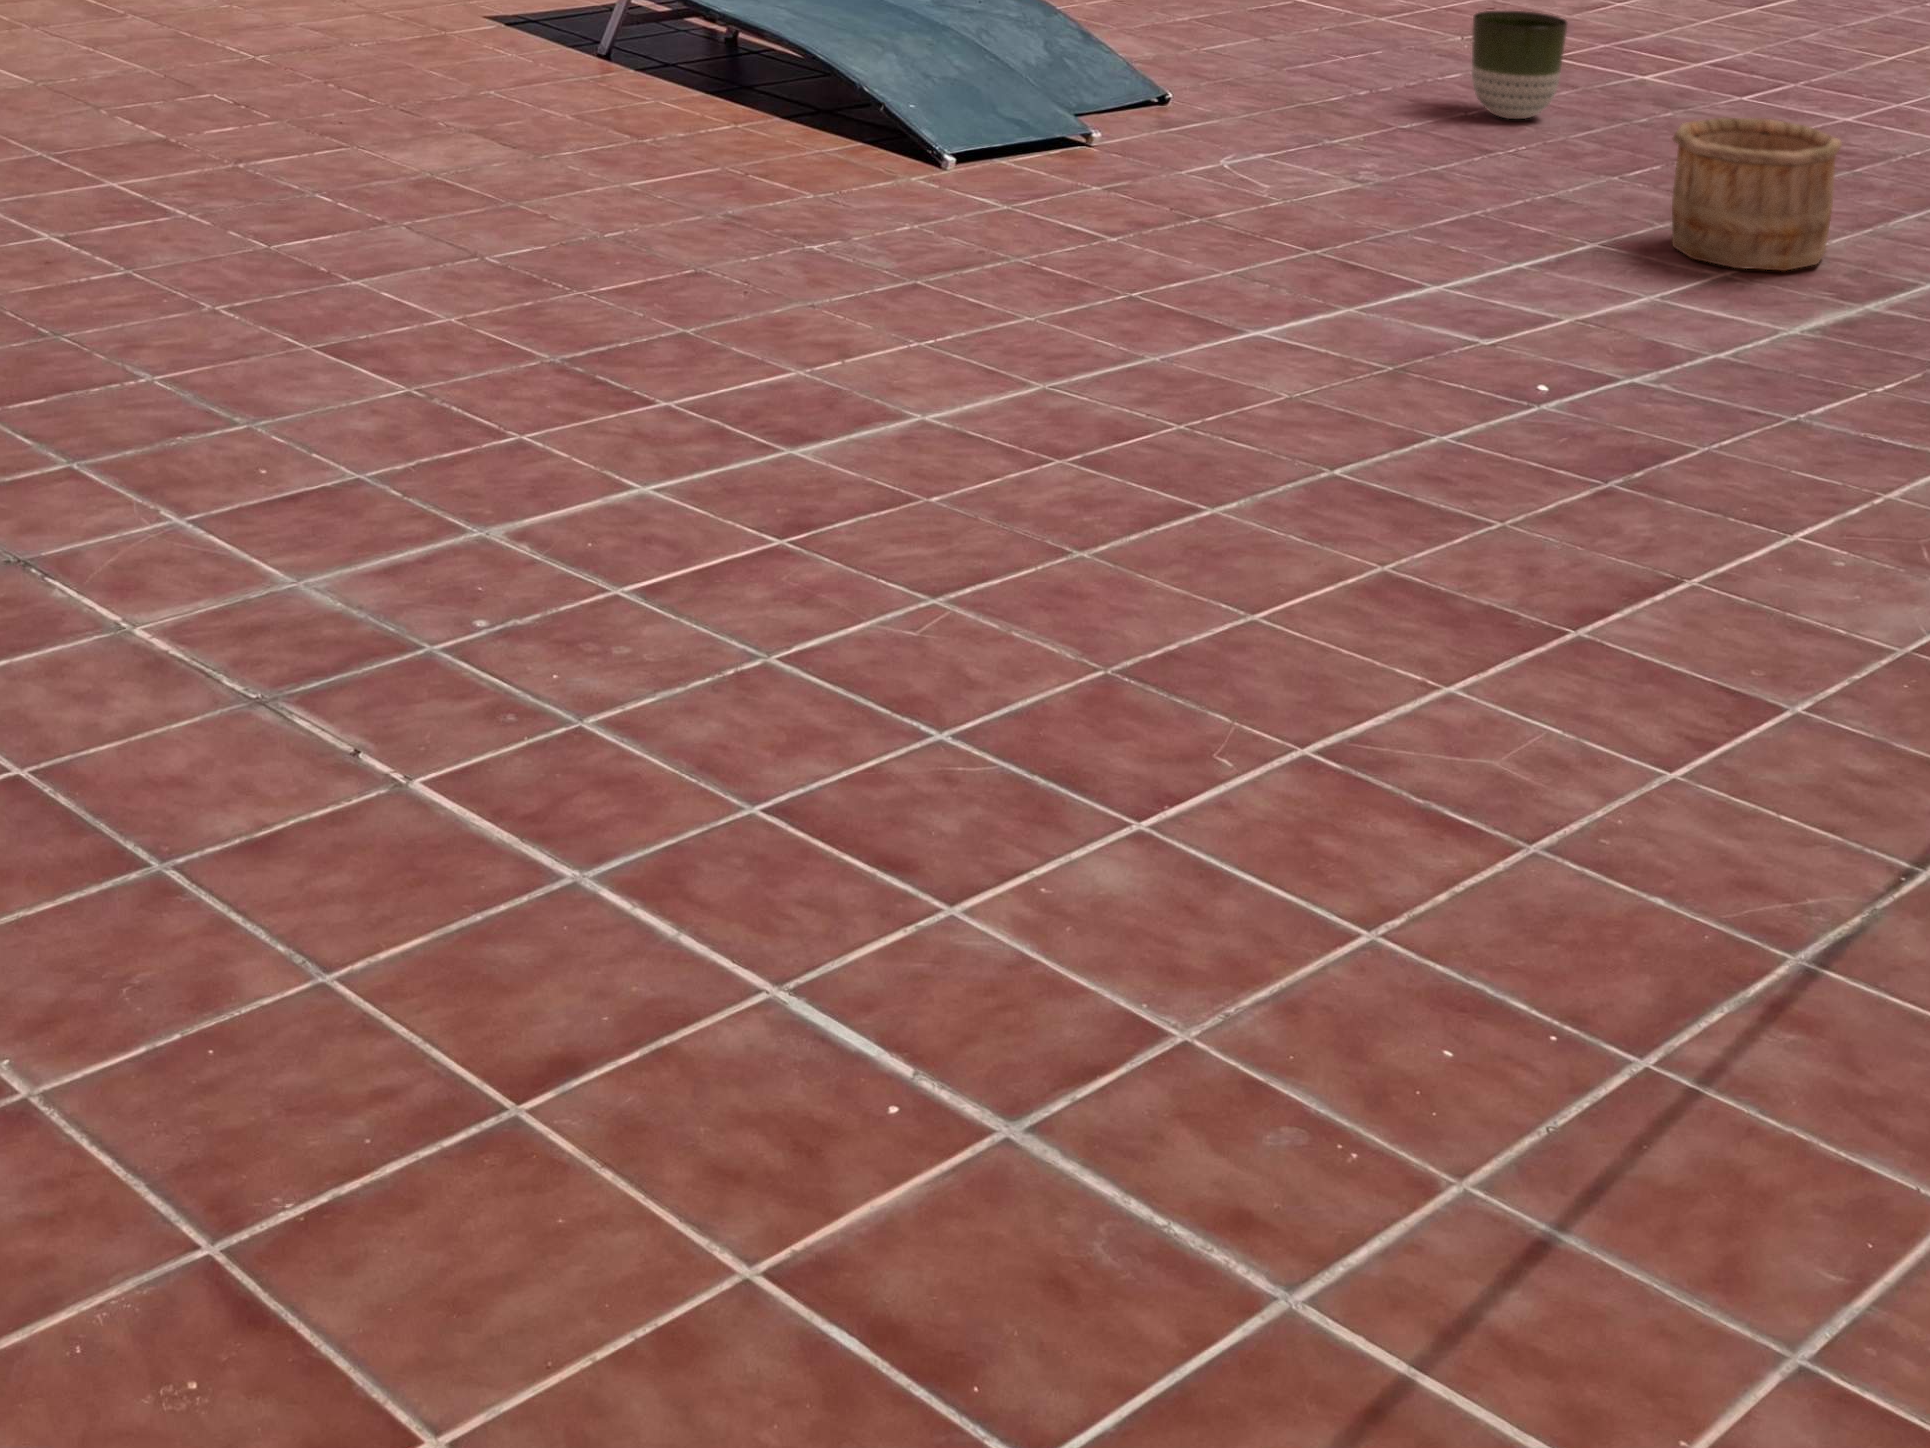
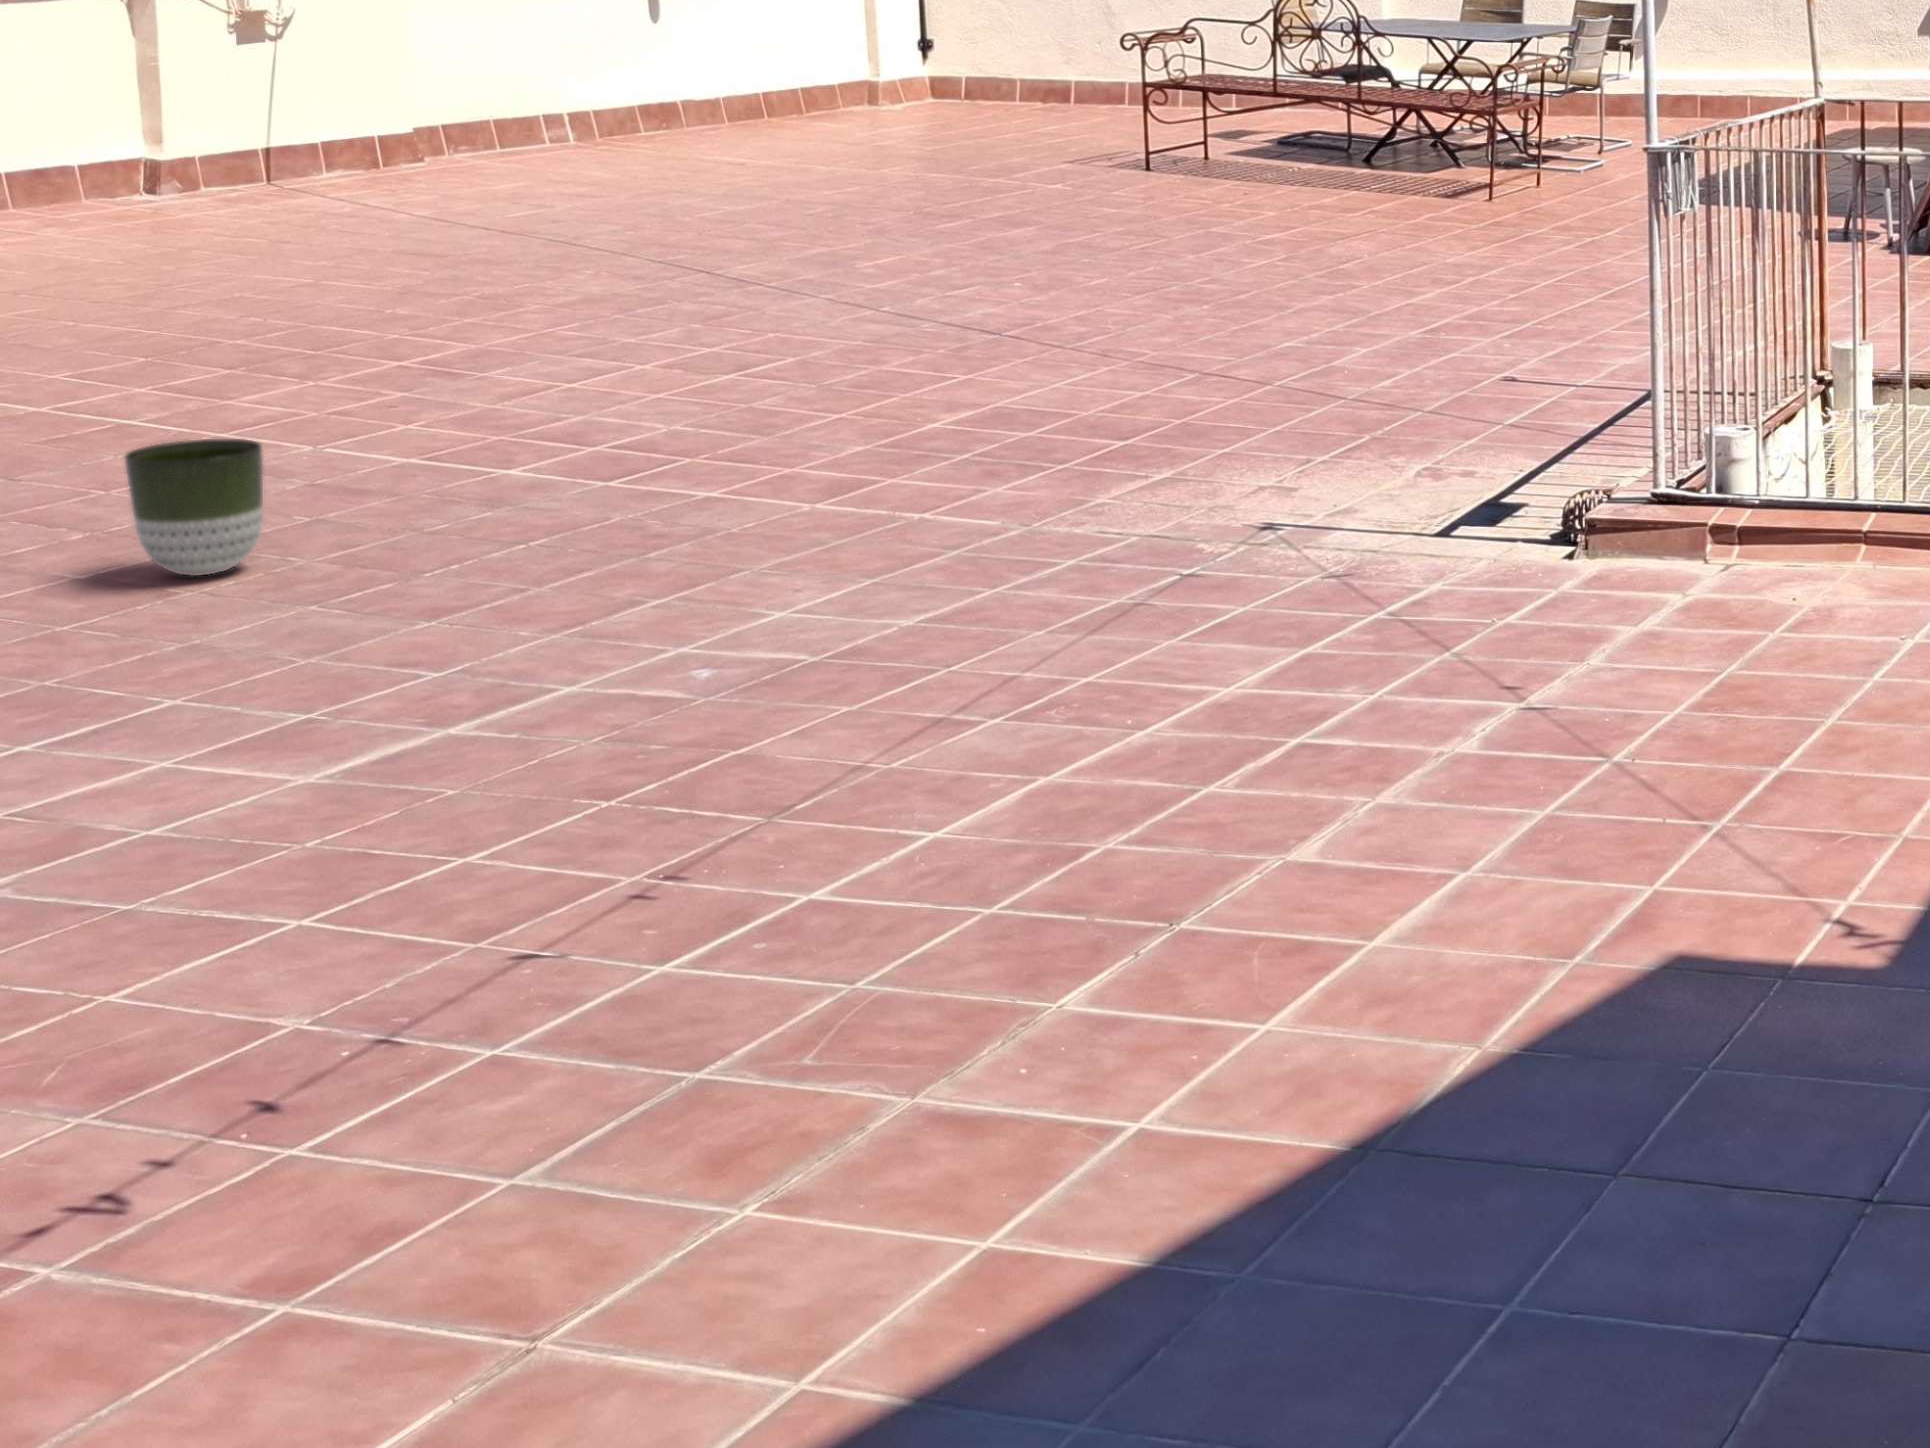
wooden bucket: present [1672,118,1842,271] -> none [199,555,436,750]

